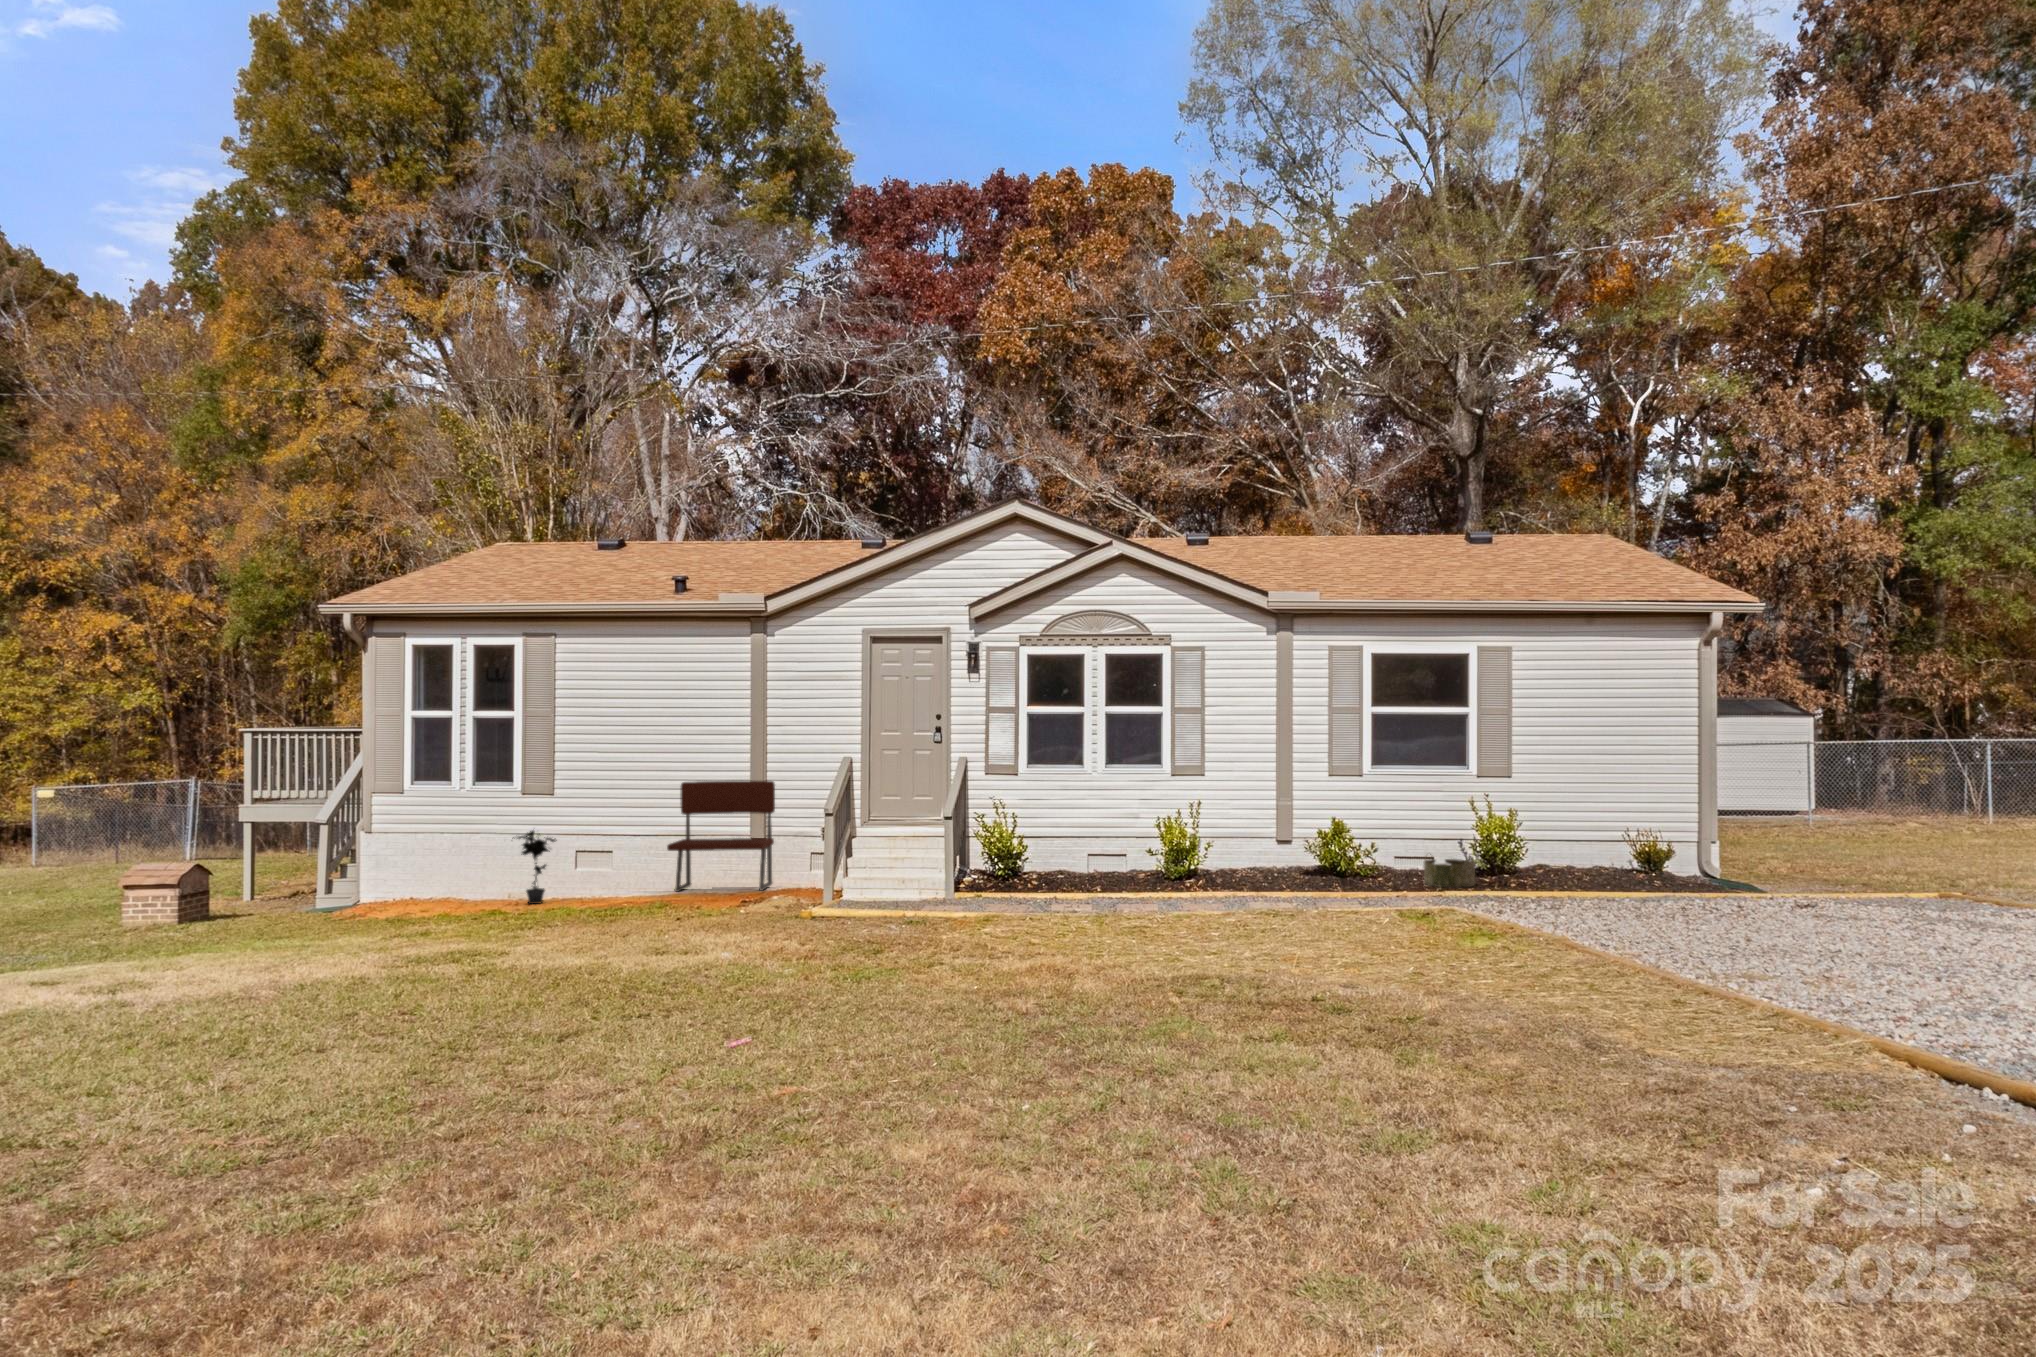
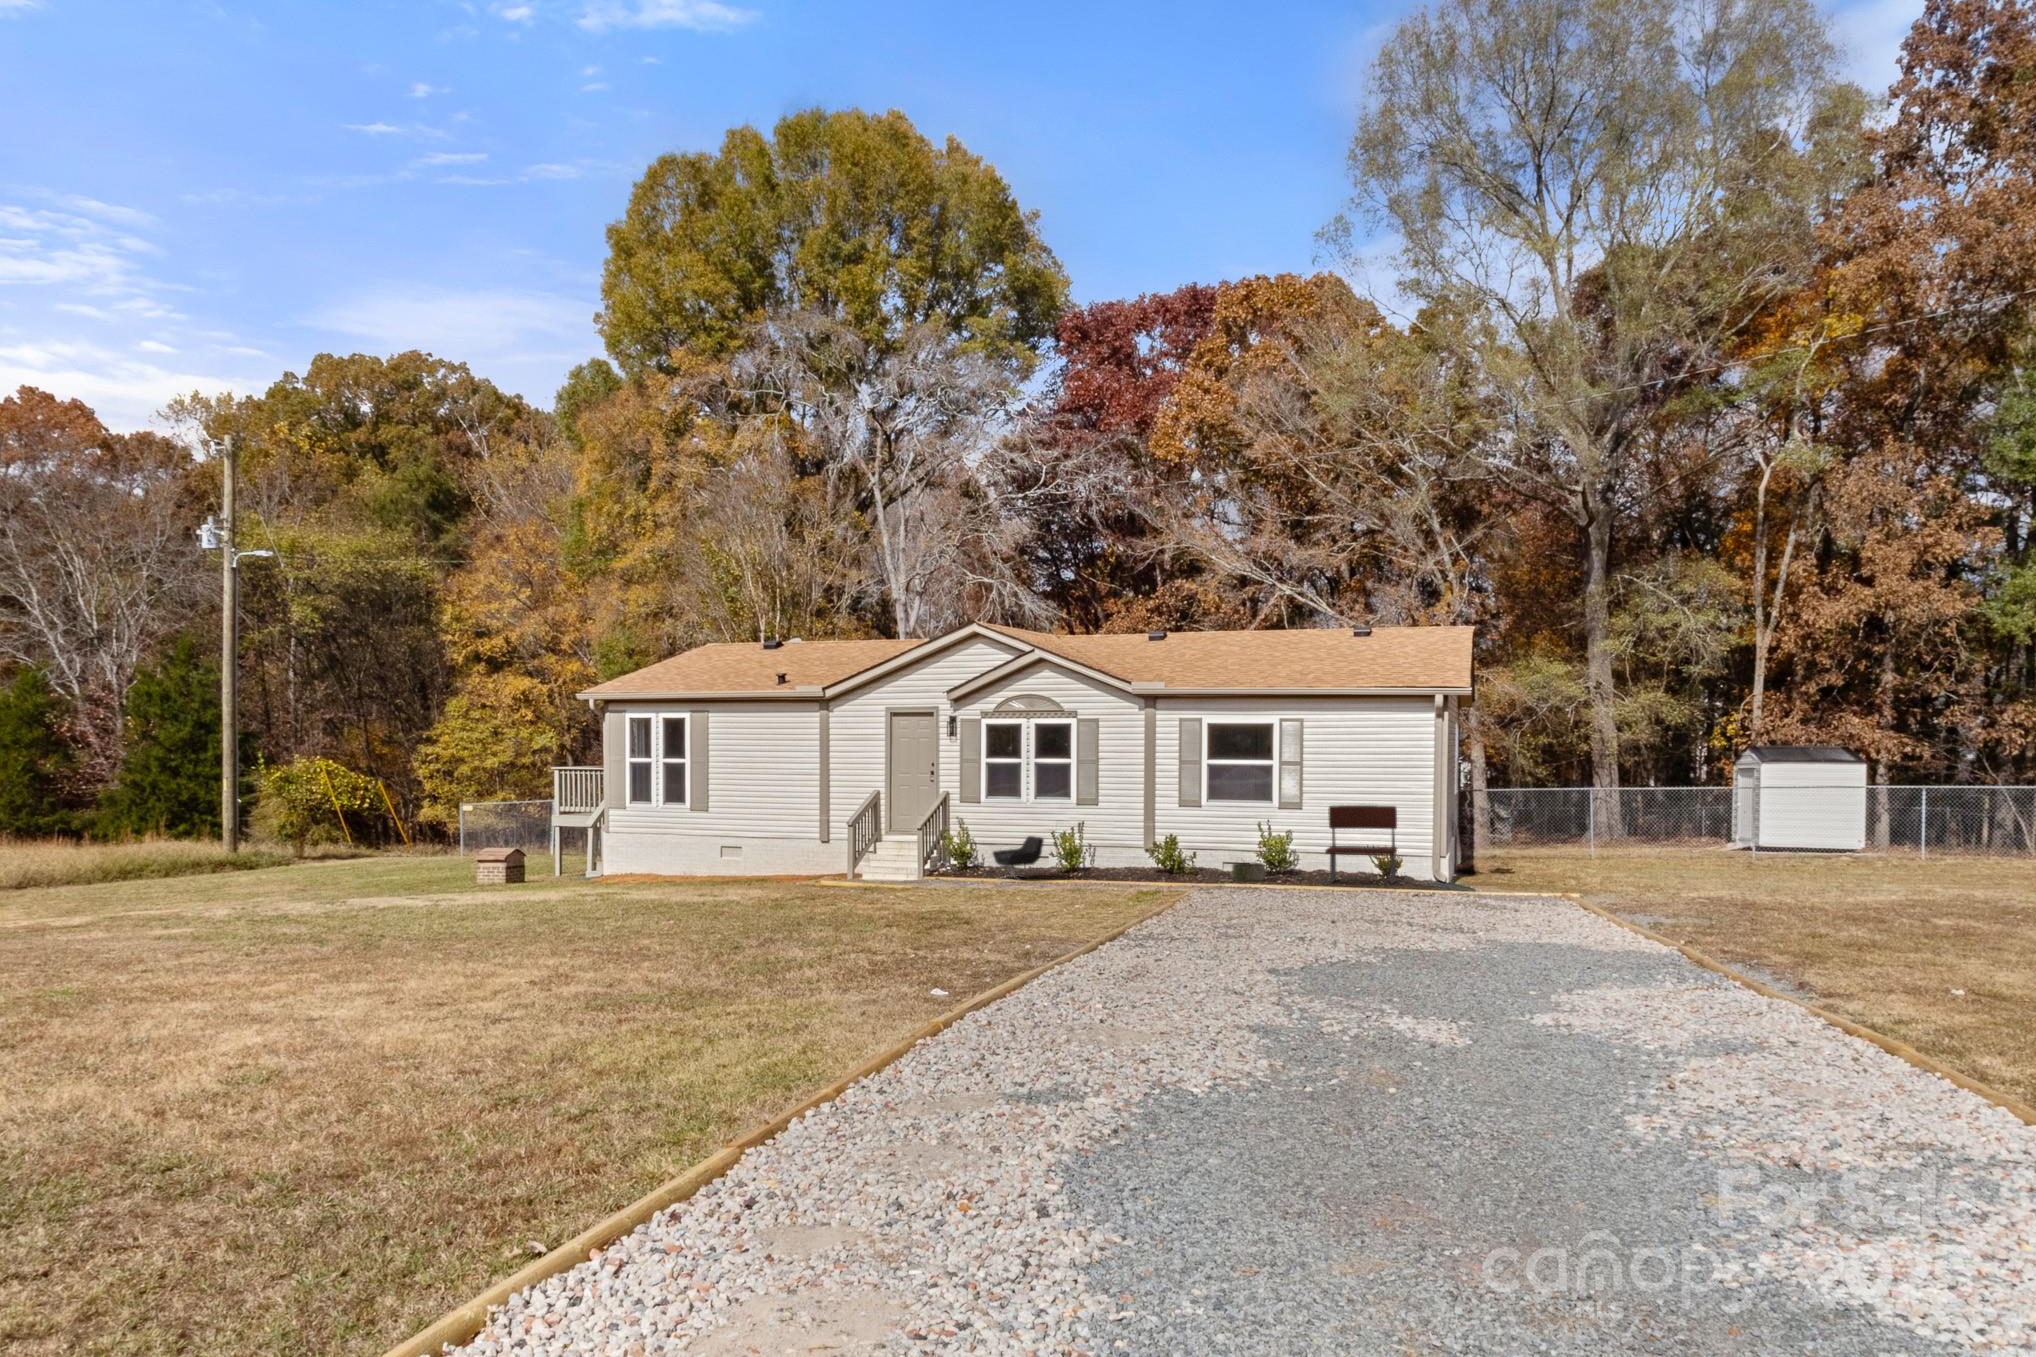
bench: present [667,781,775,892] -> present [1325,805,1397,884]
lounge chair: none [1051,825,1136,894] -> present [993,836,1044,877]
potted plant: present [513,831,557,904] -> none [684,831,709,878]

